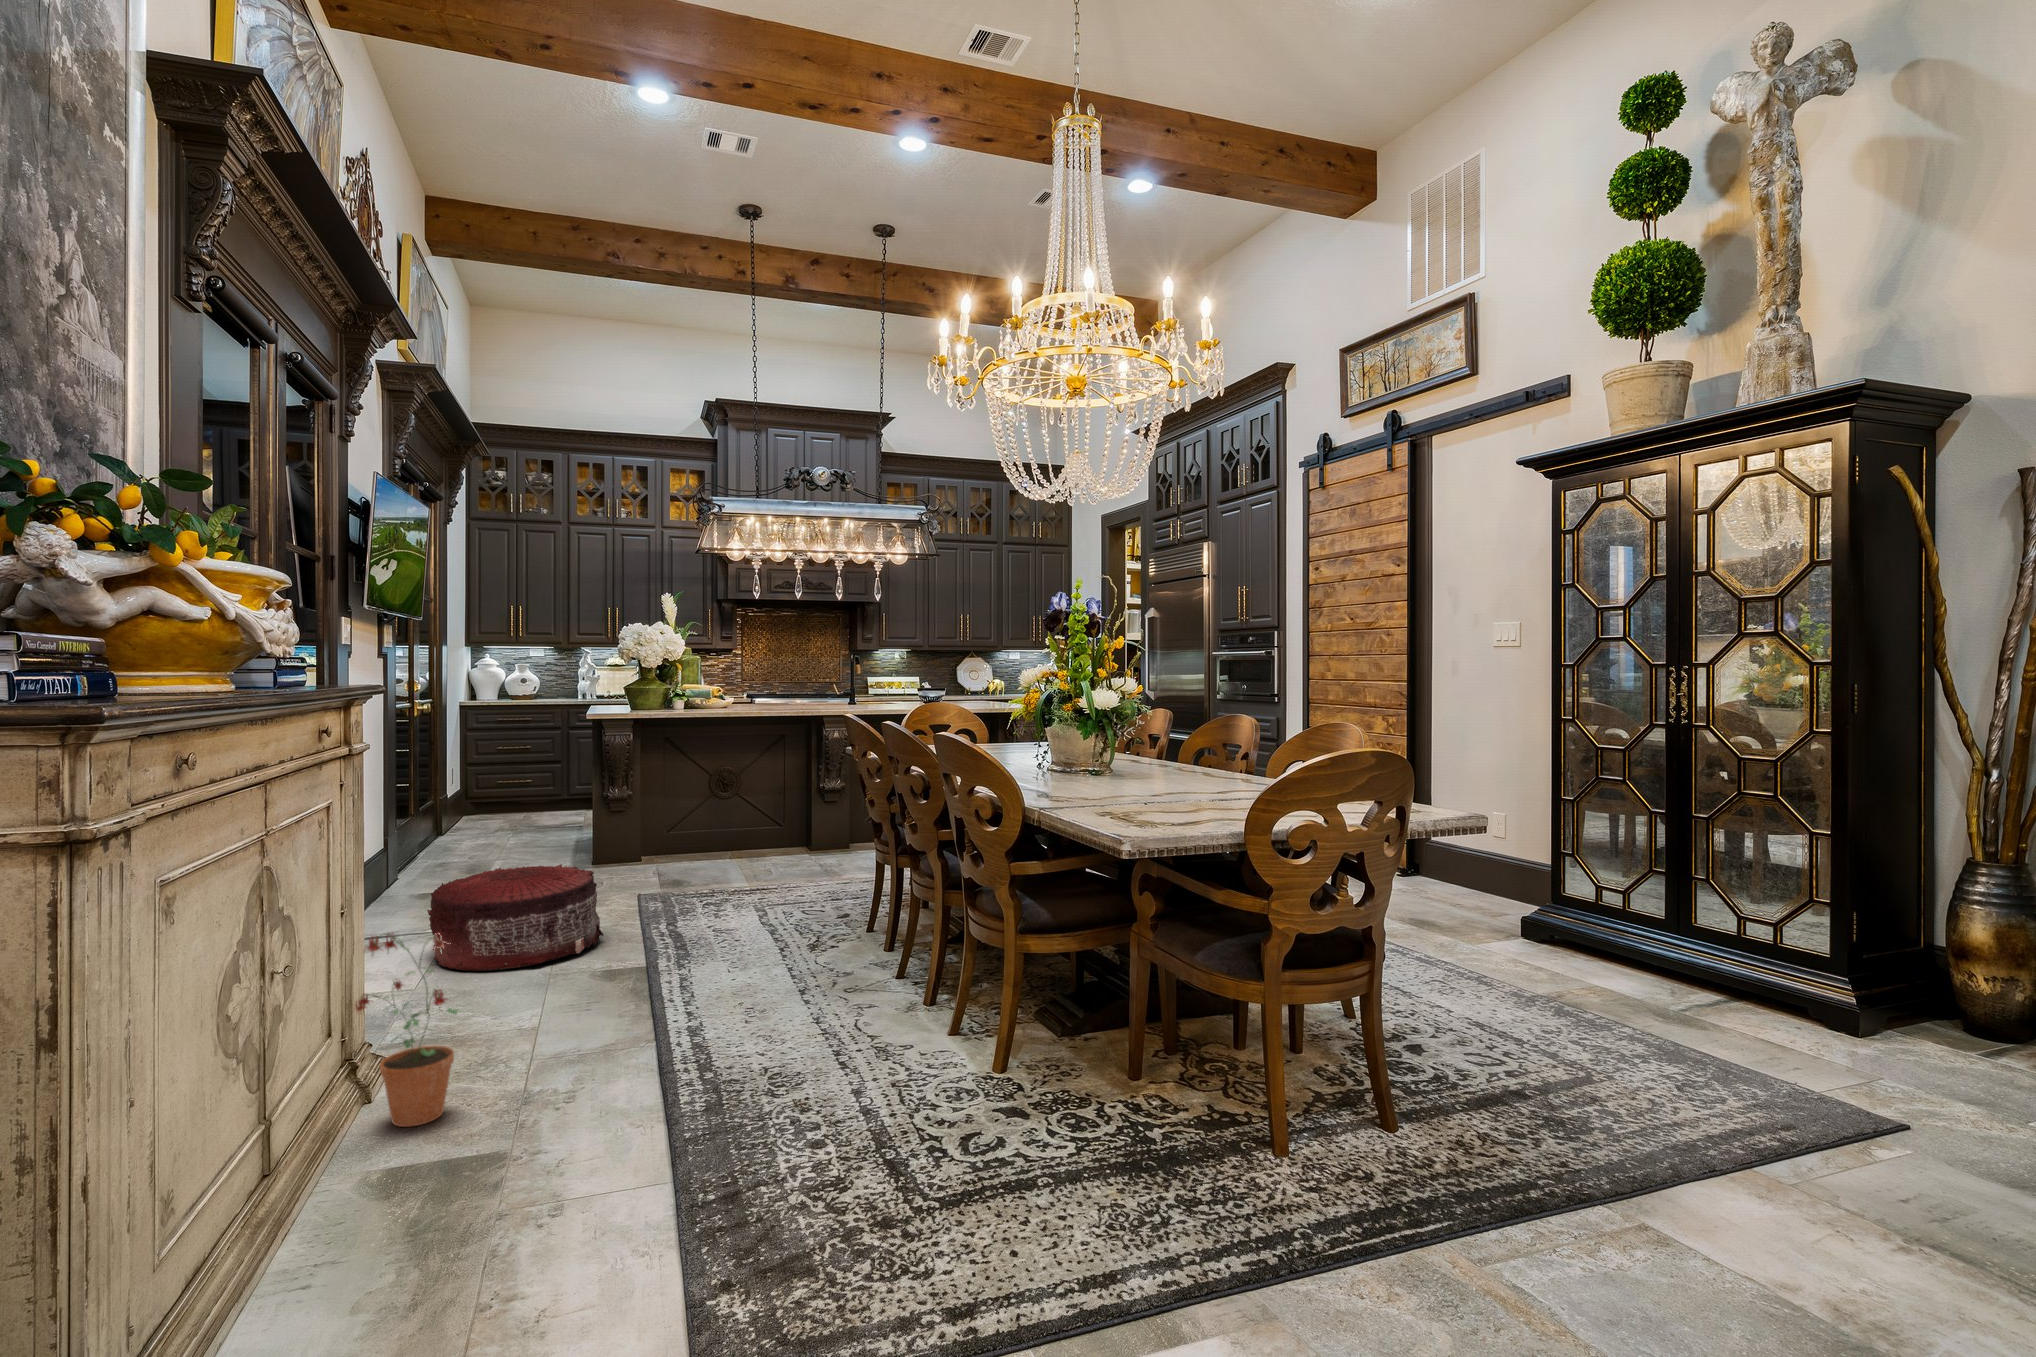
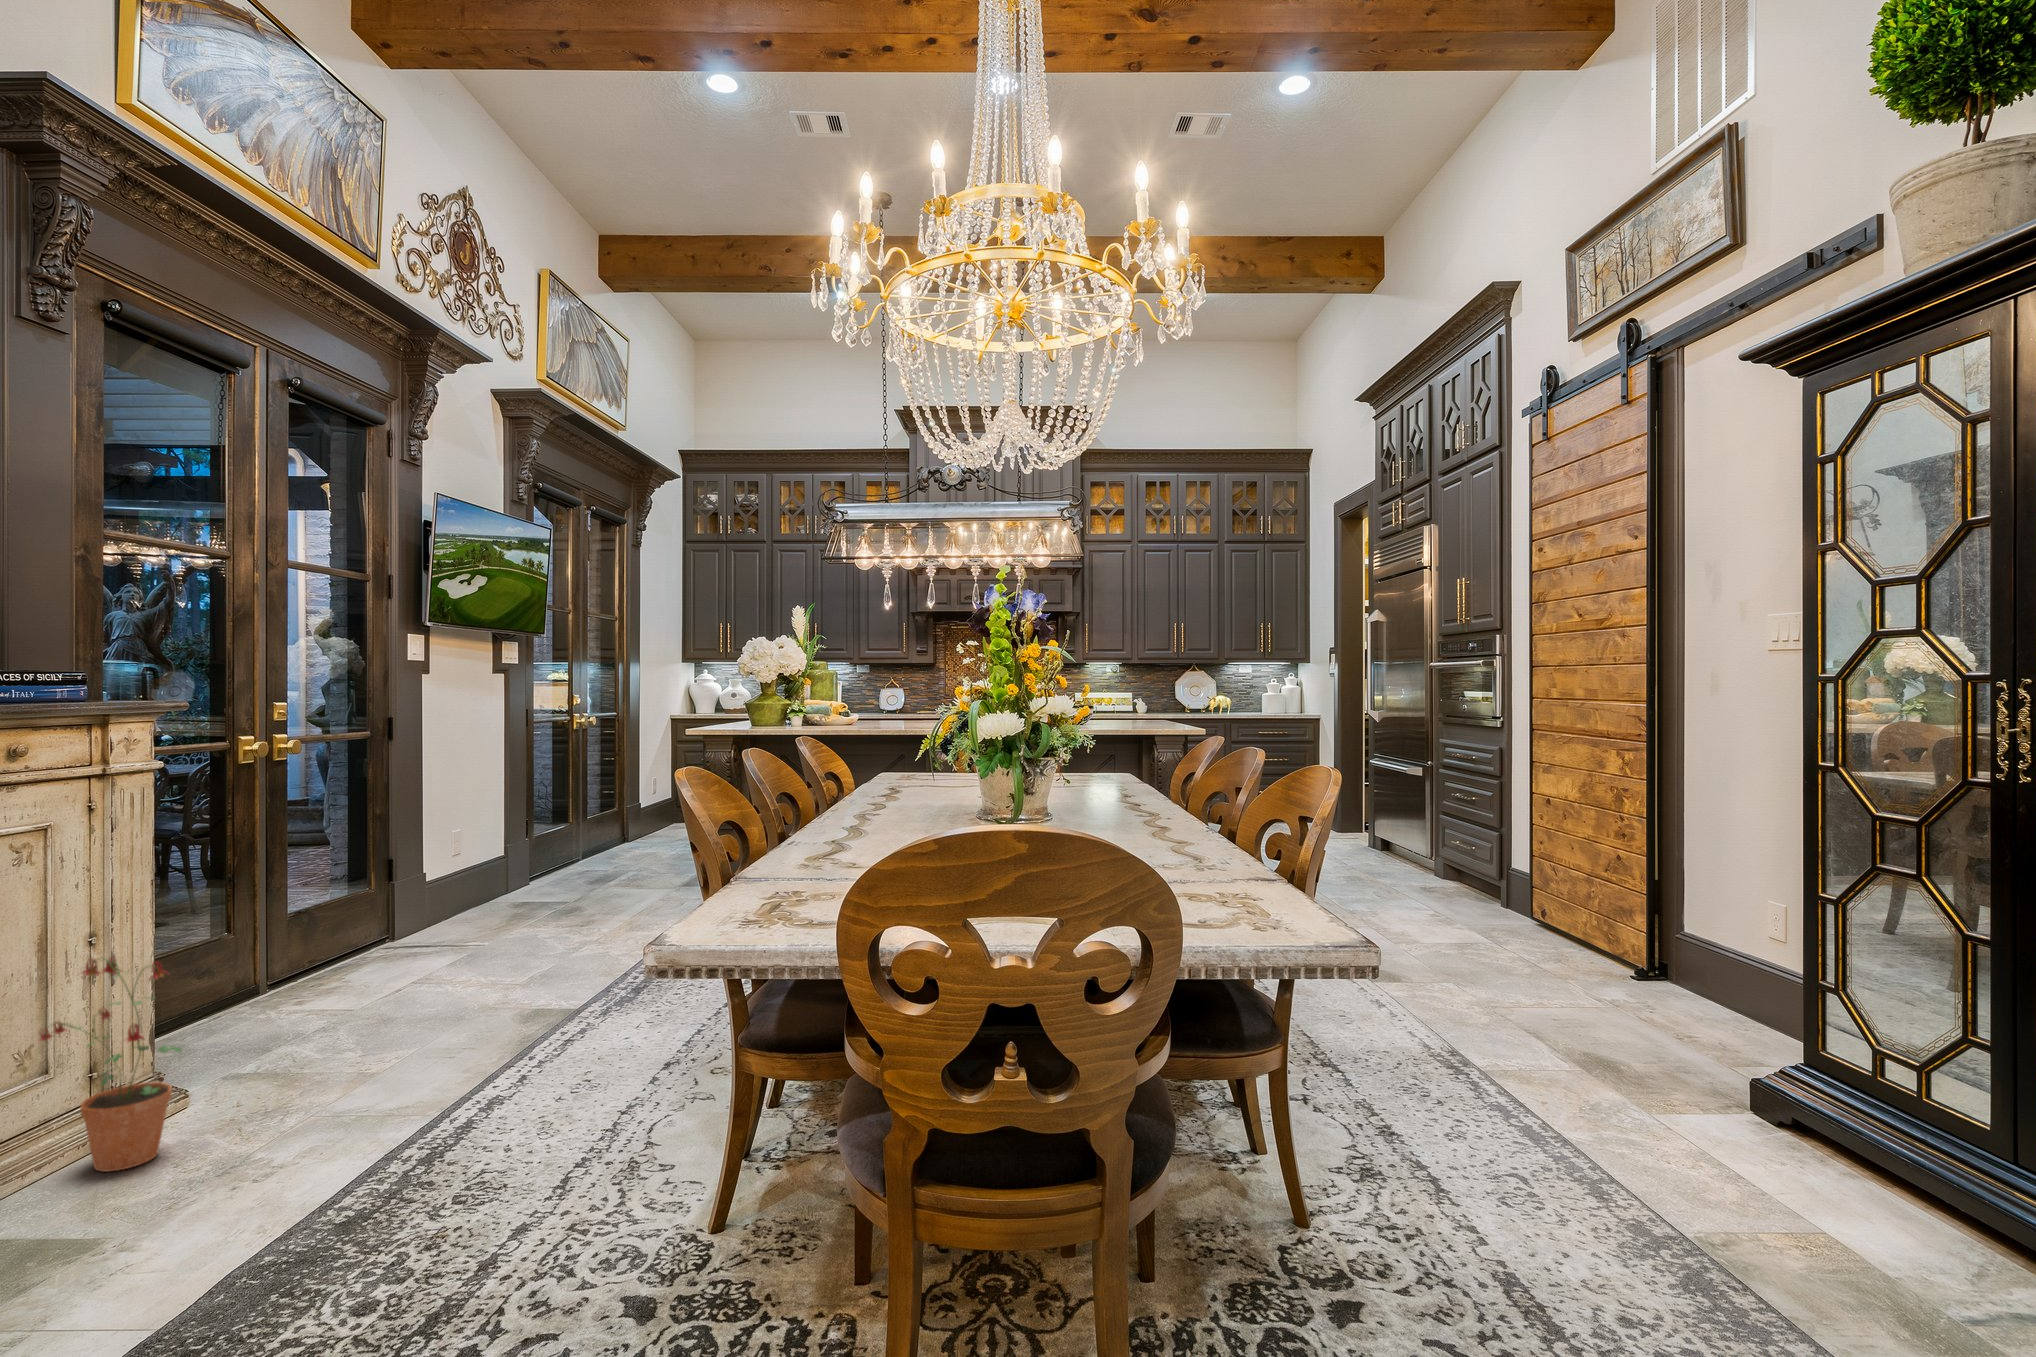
pouf: present [427,864,603,971] -> none [407,884,584,993]

